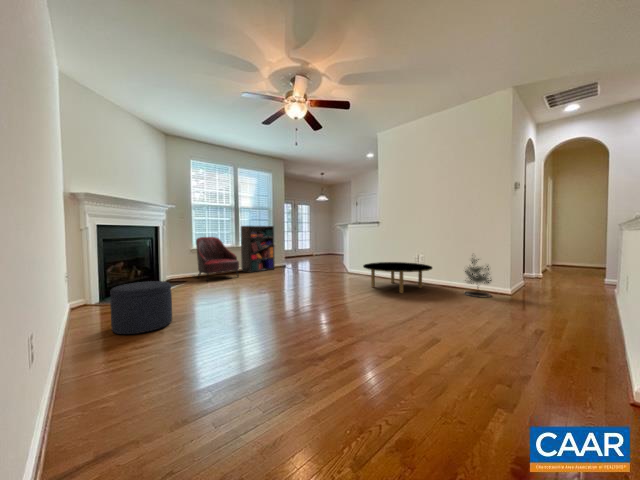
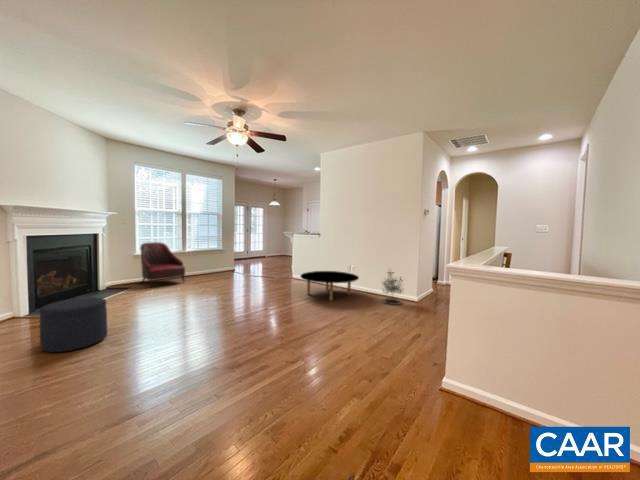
bookshelf: present [241,226,275,273] -> none [189,231,223,277]

